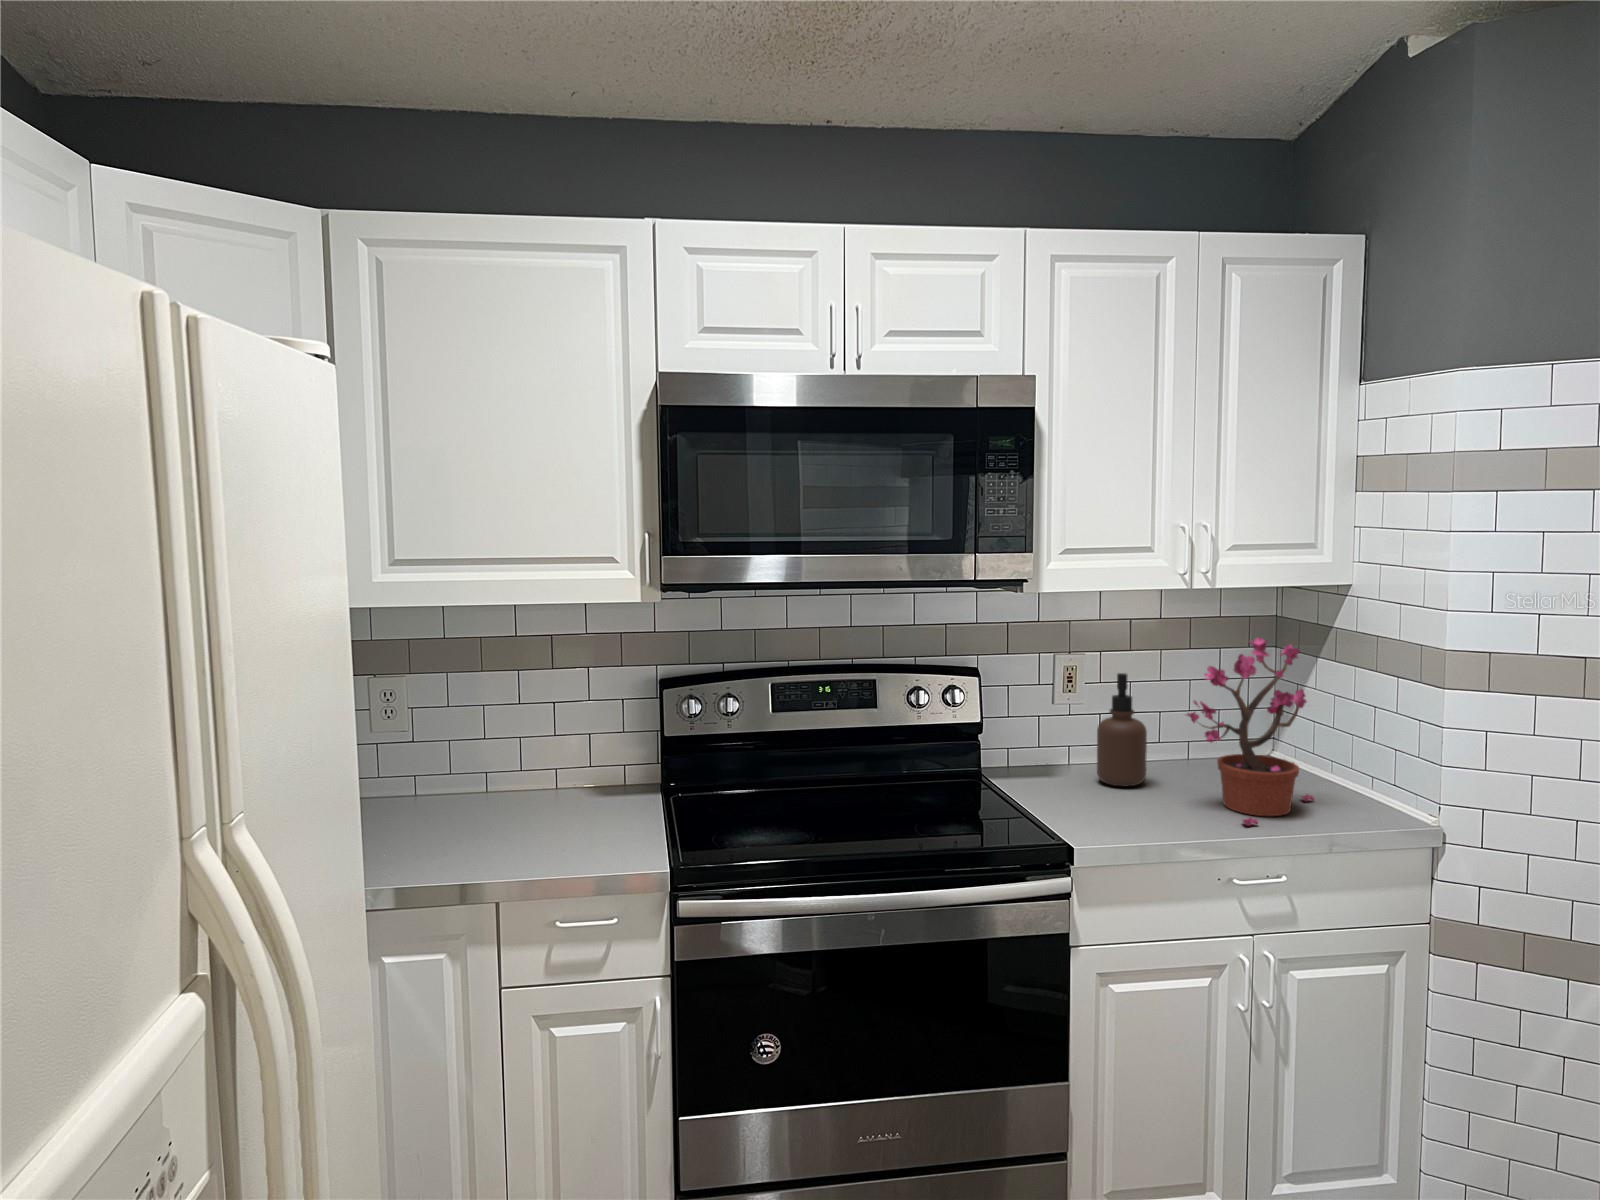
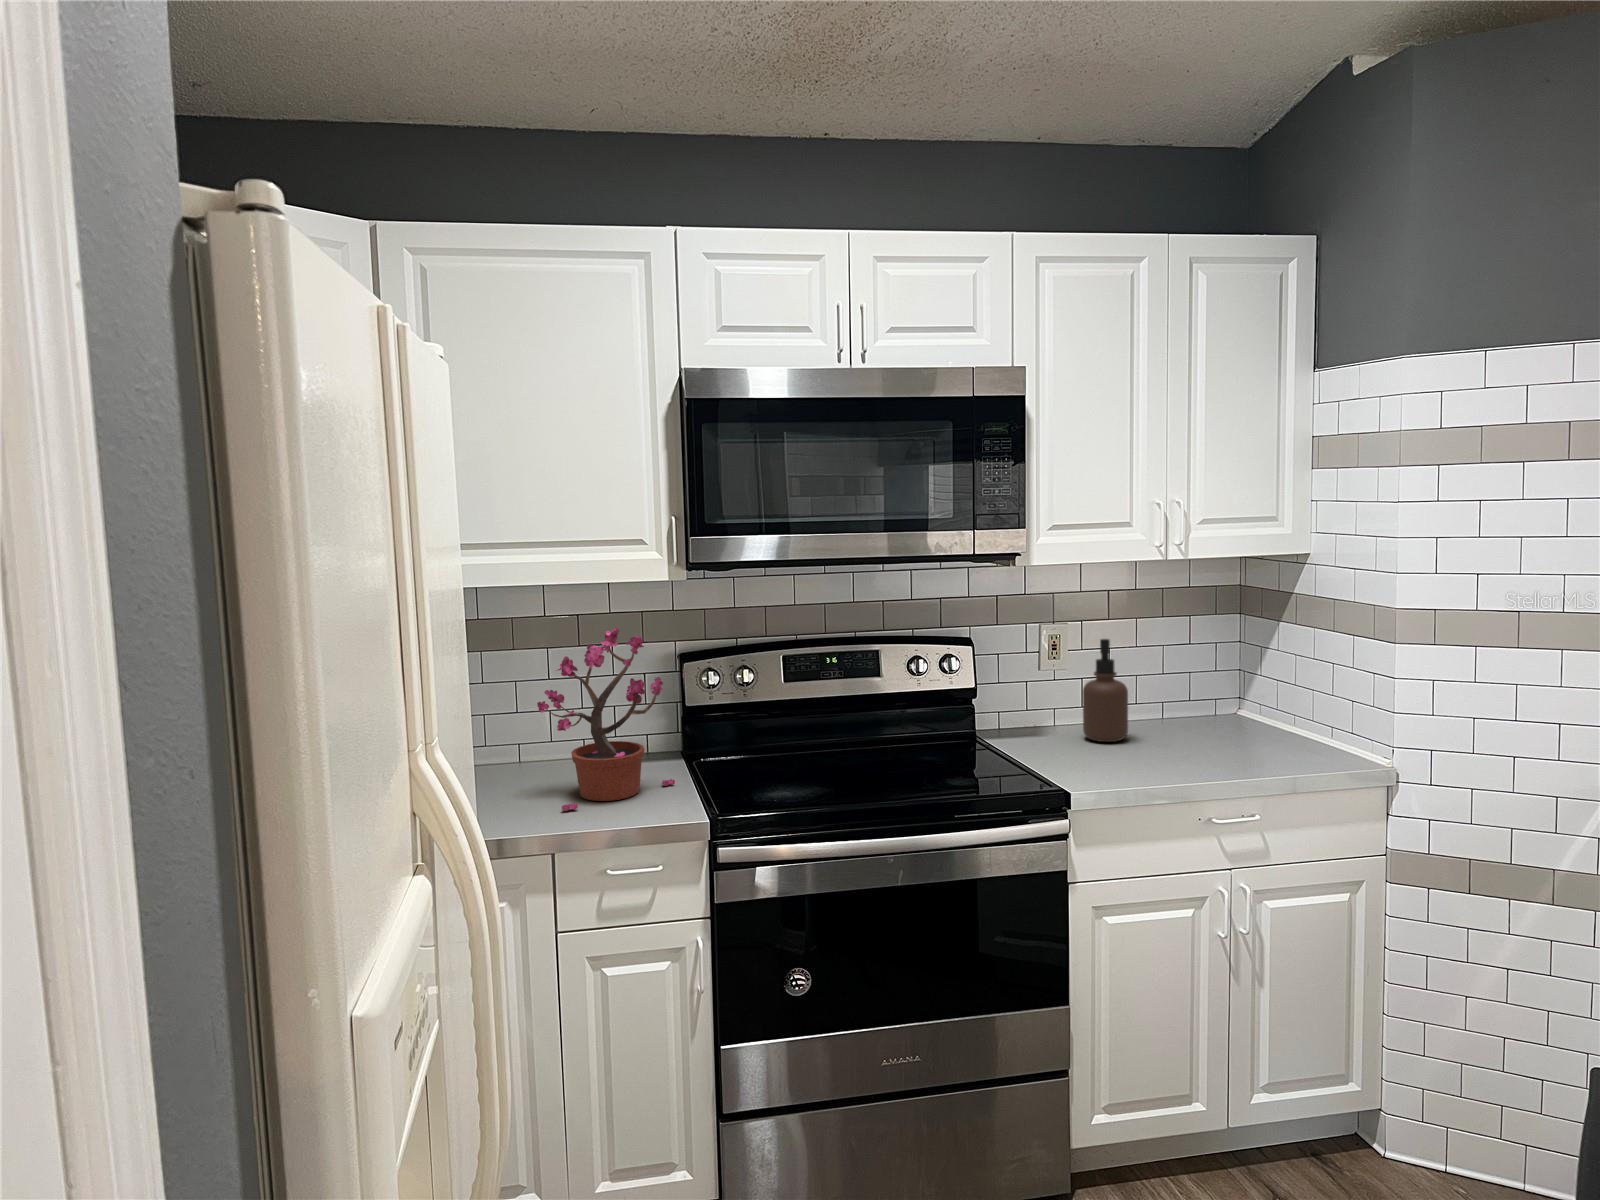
potted plant: present [1187,638,1314,826] -> present [537,628,675,811]

